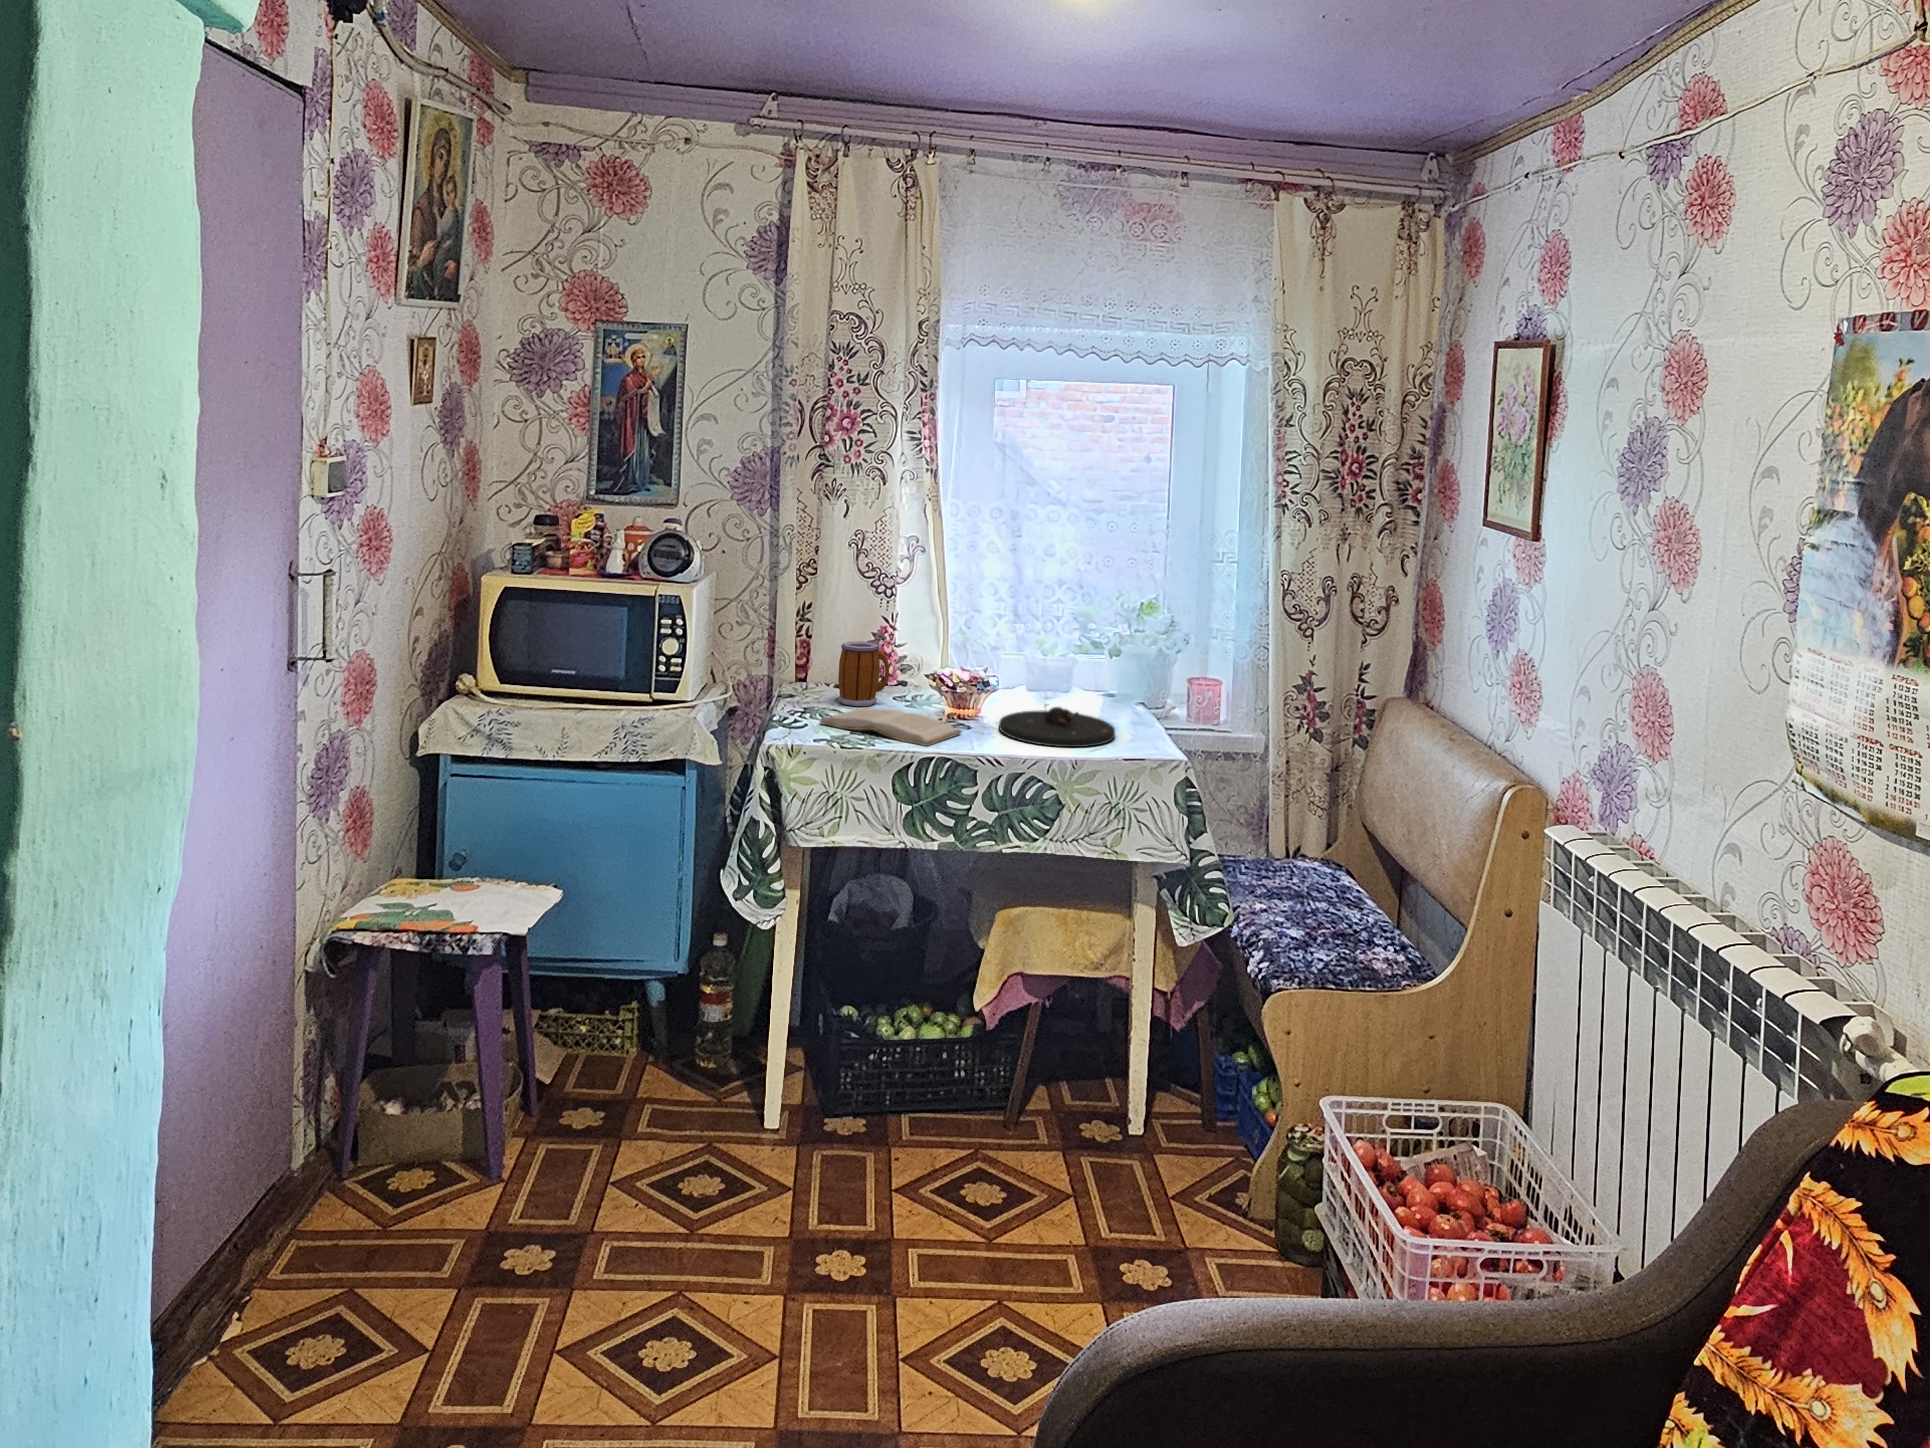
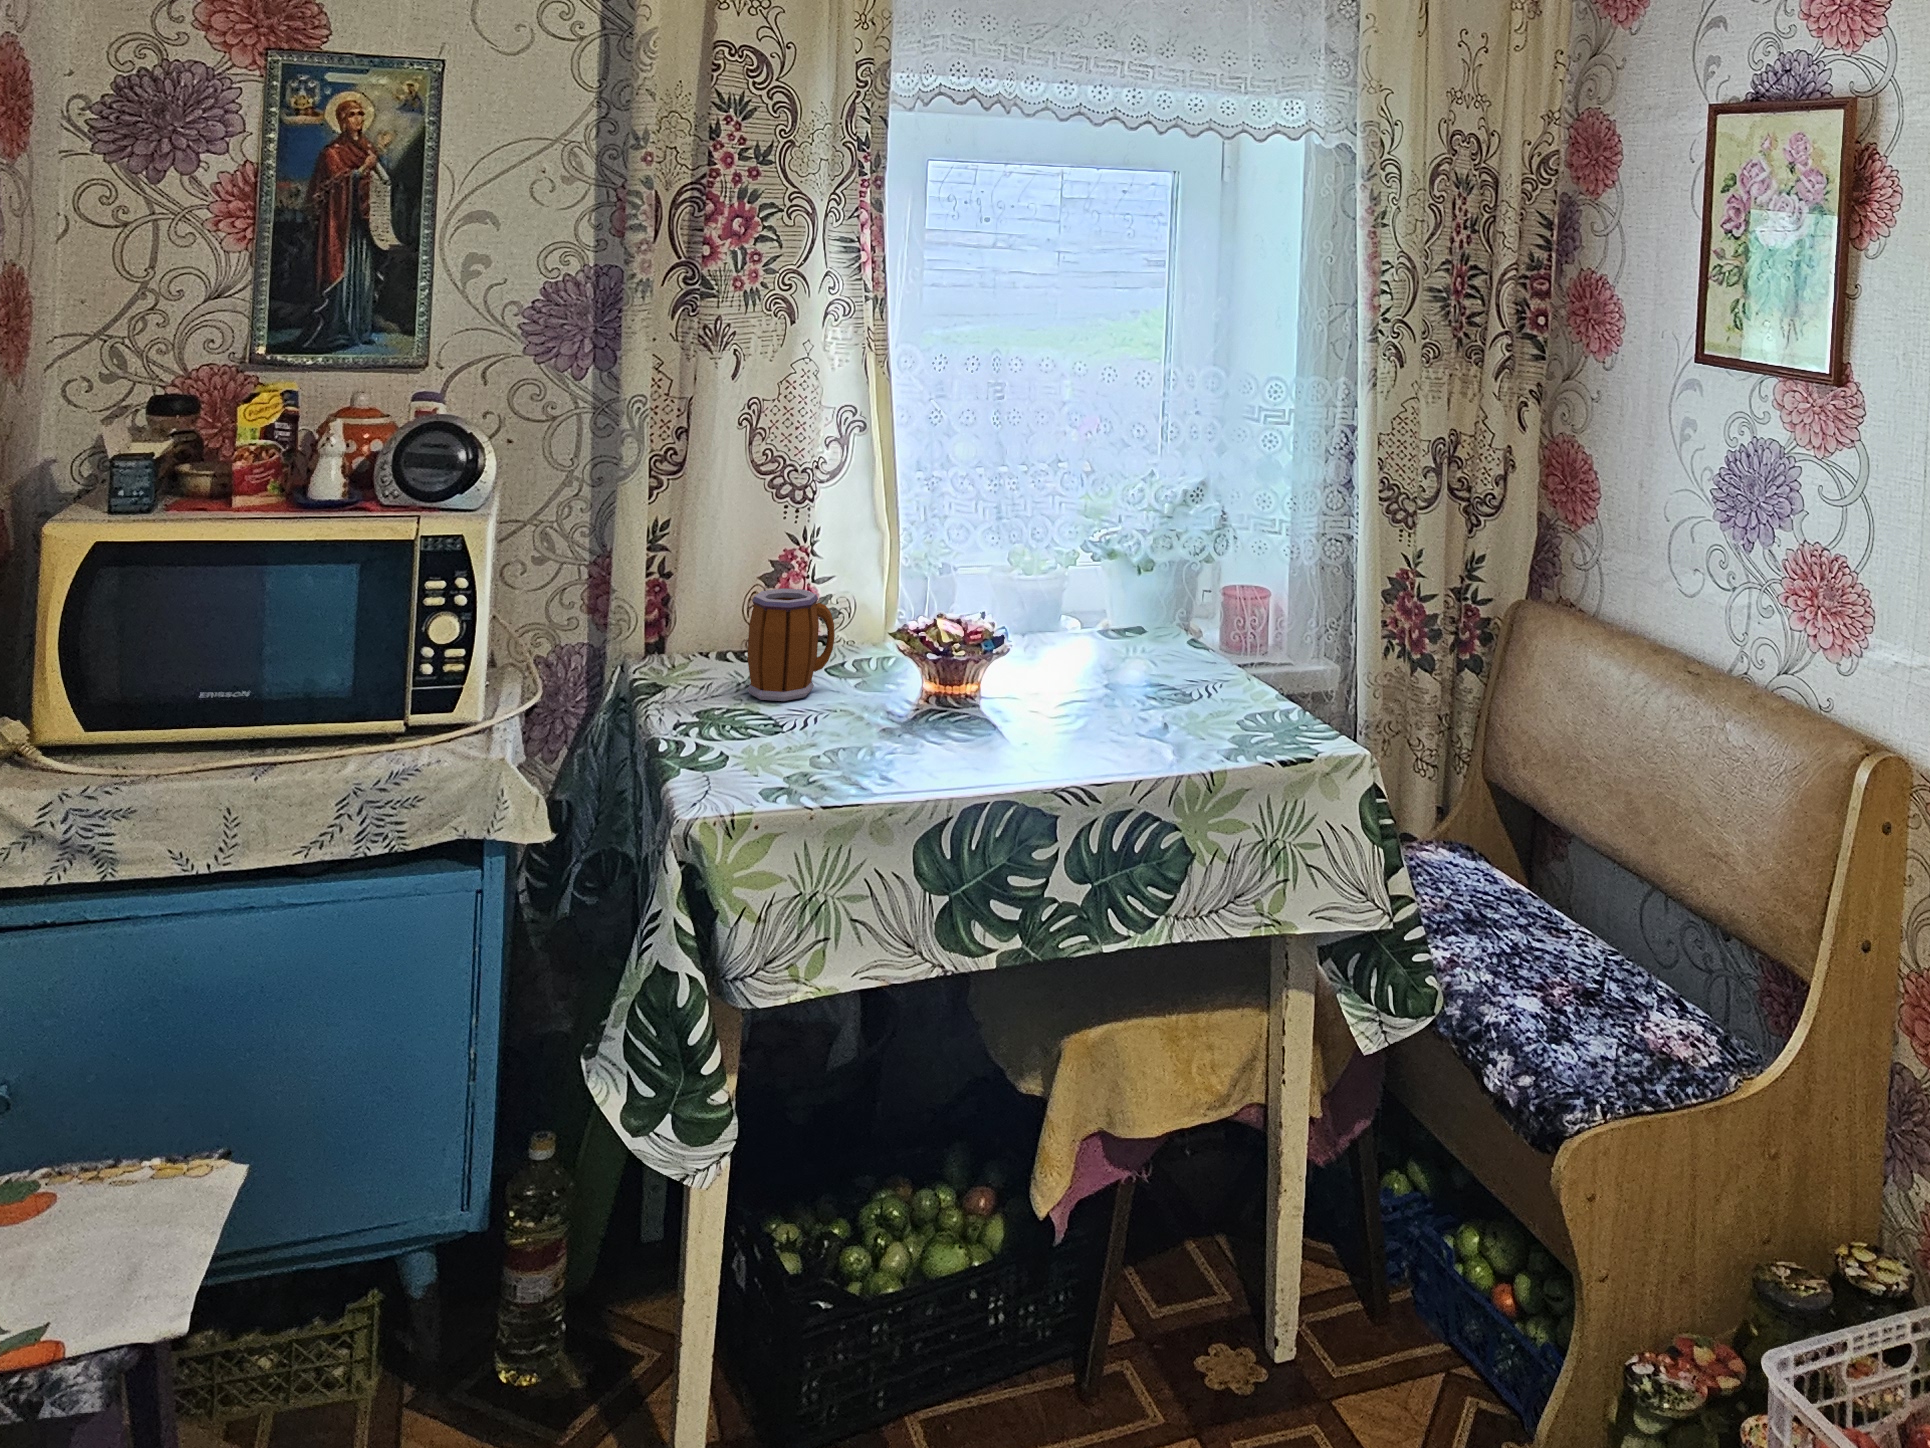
plate: present [999,704,1115,747] -> none [1038,671,1224,746]
book: present [820,707,961,746] -> none [743,706,991,775]

